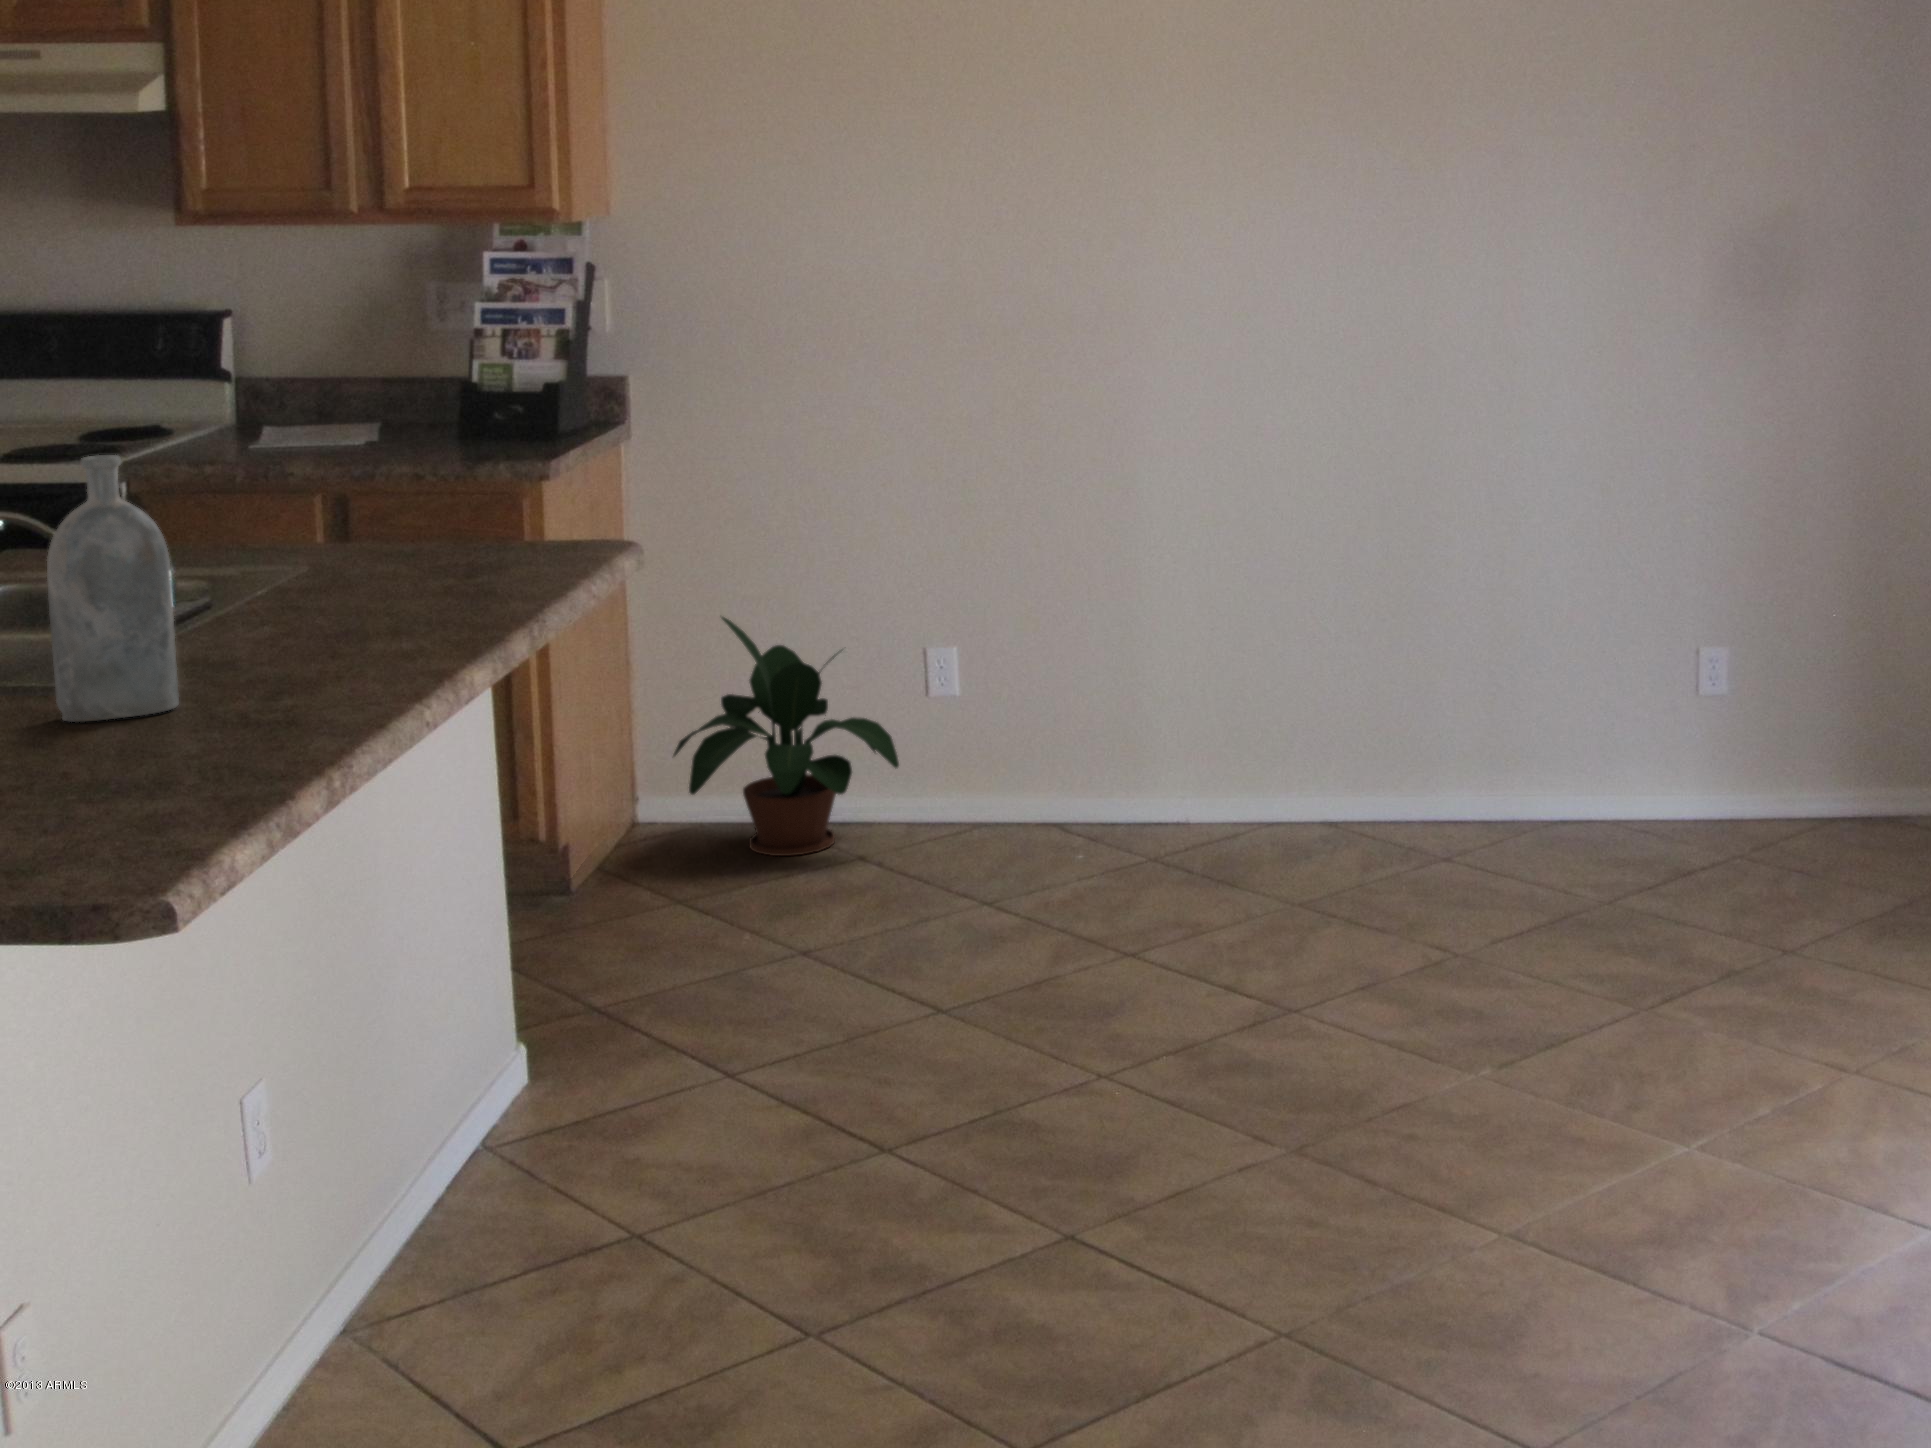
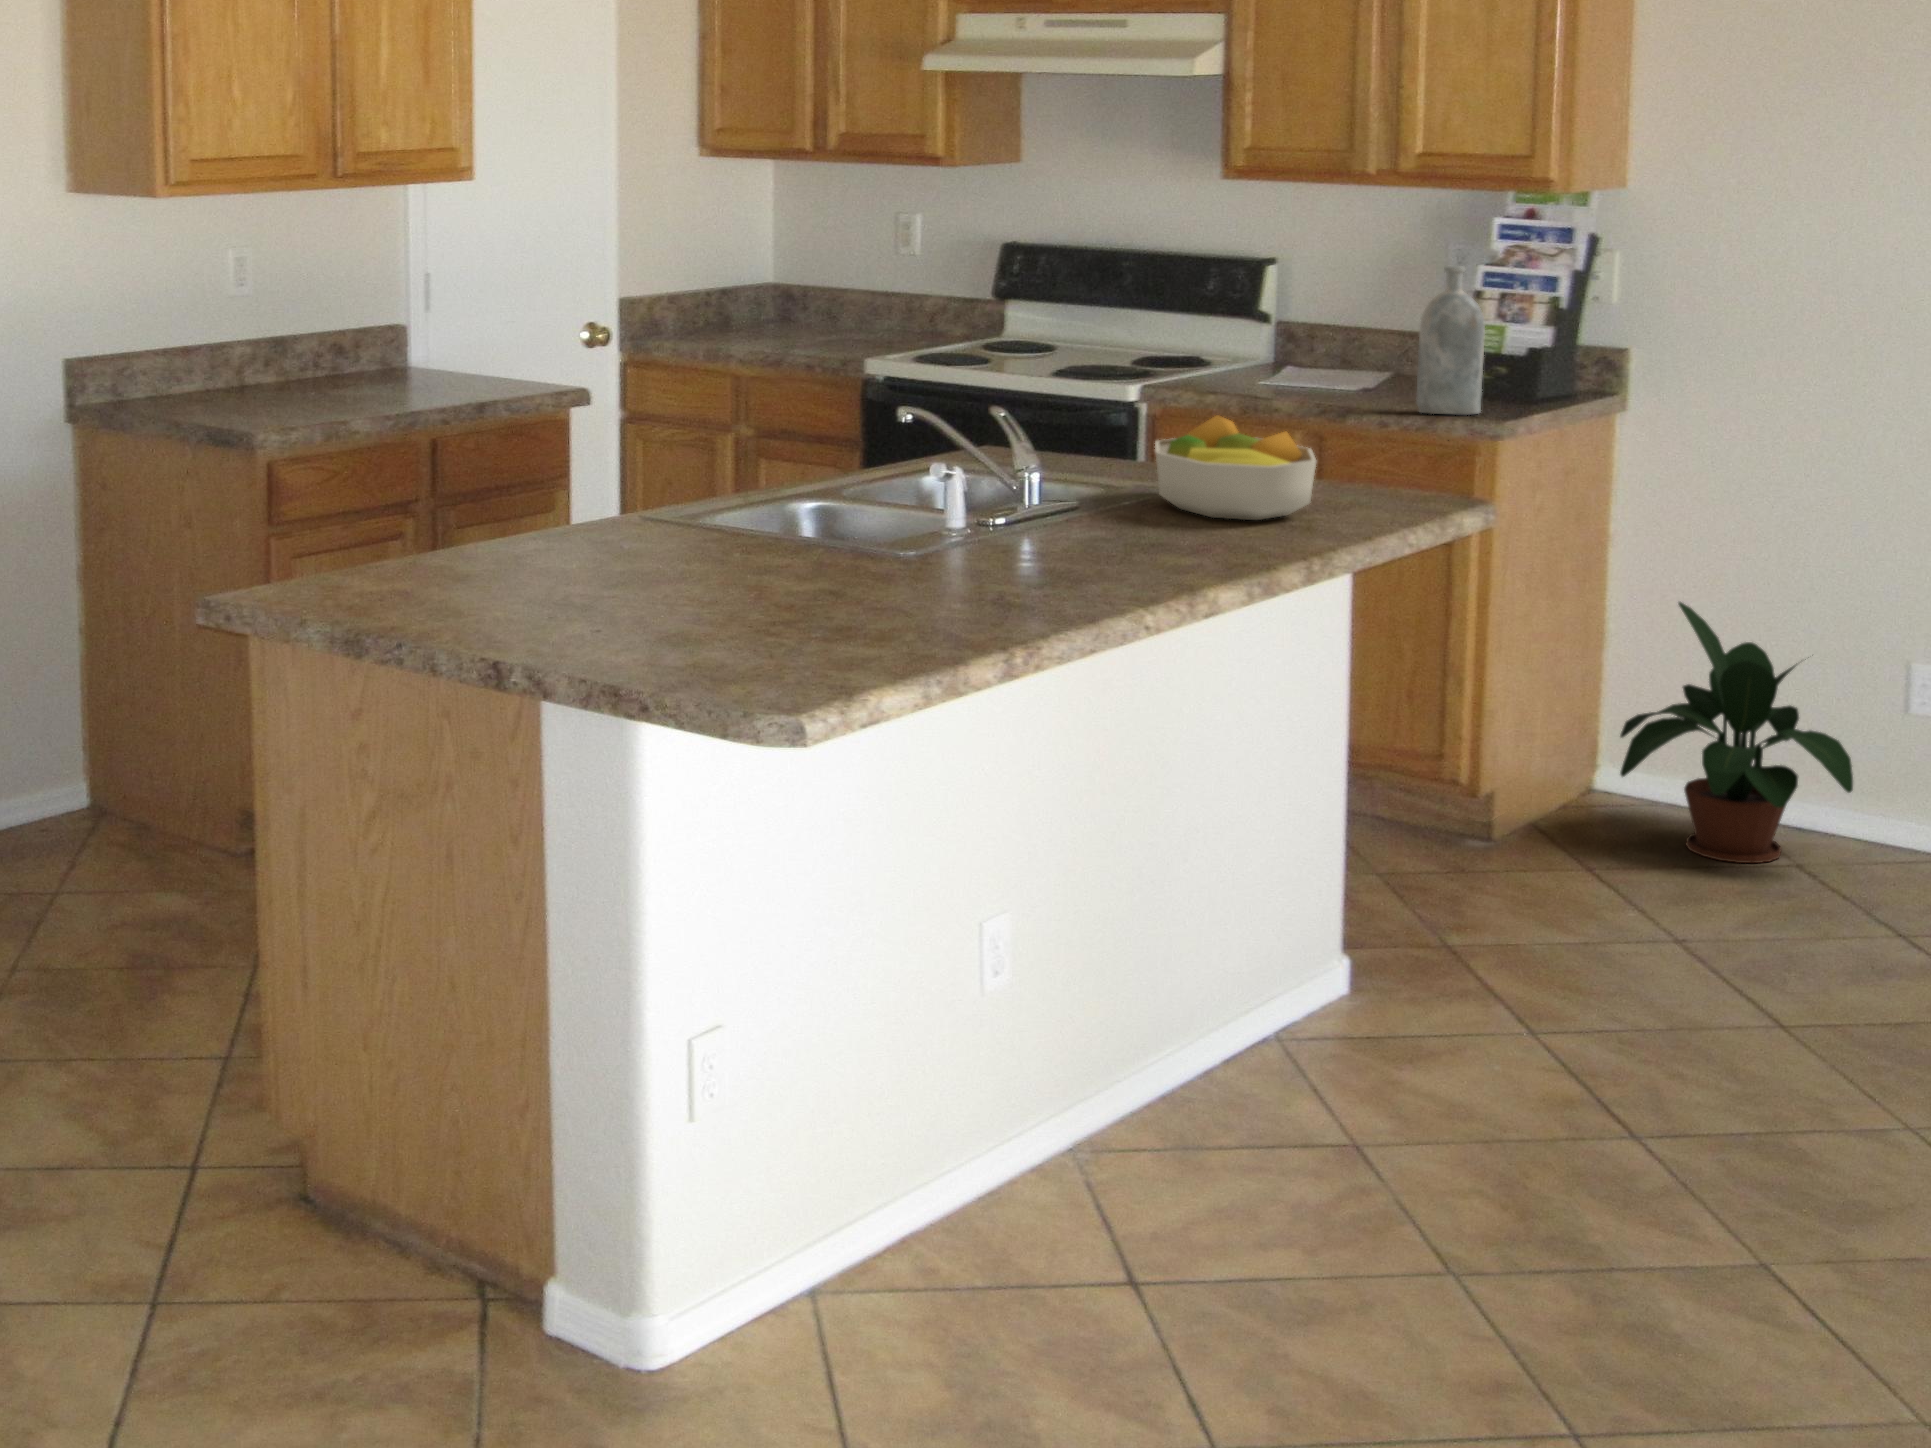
bottle: present [47,455,179,722] -> present [1416,266,1485,415]
fruit bowl: none [272,479,479,591] -> present [1155,415,1316,520]

